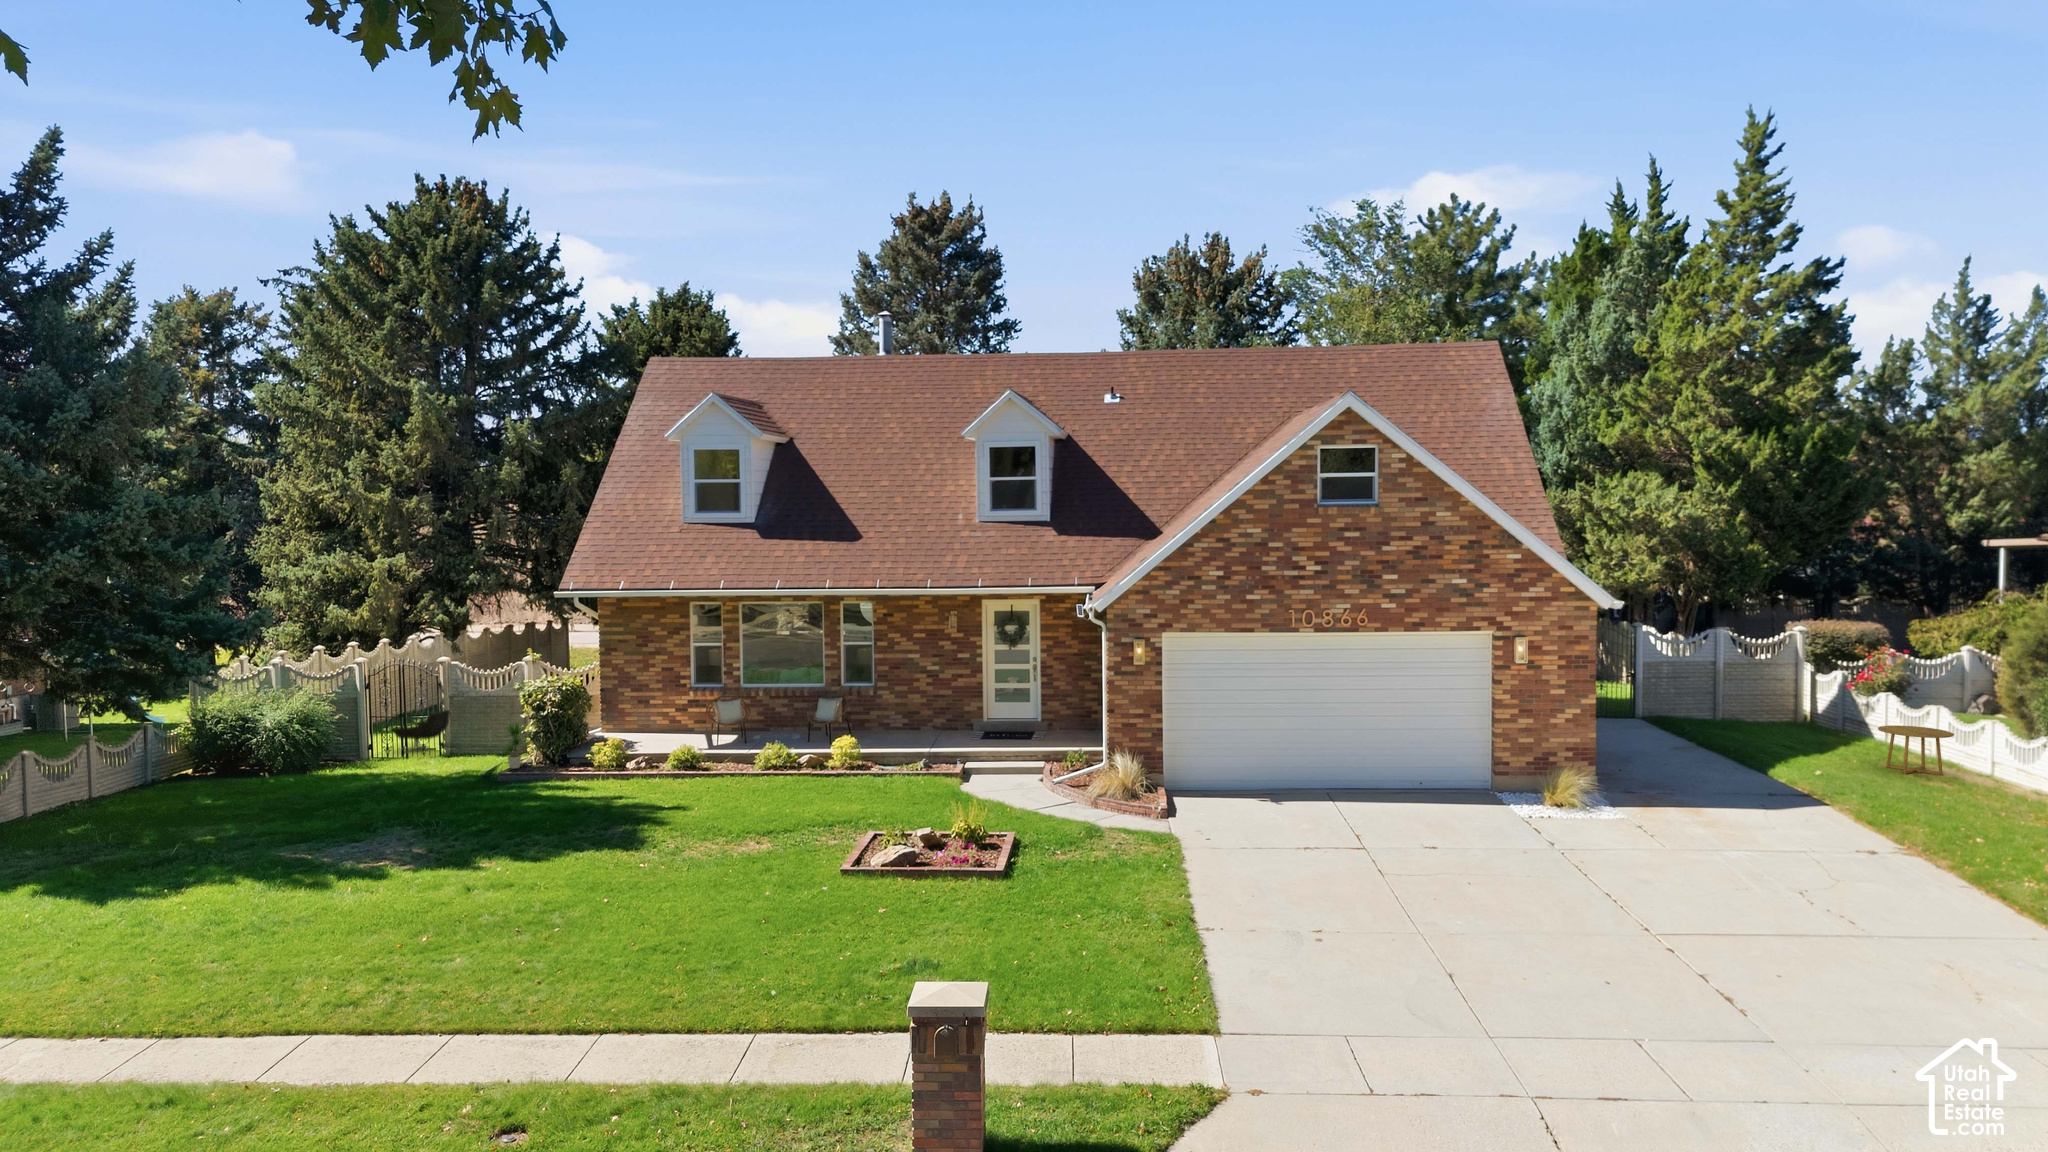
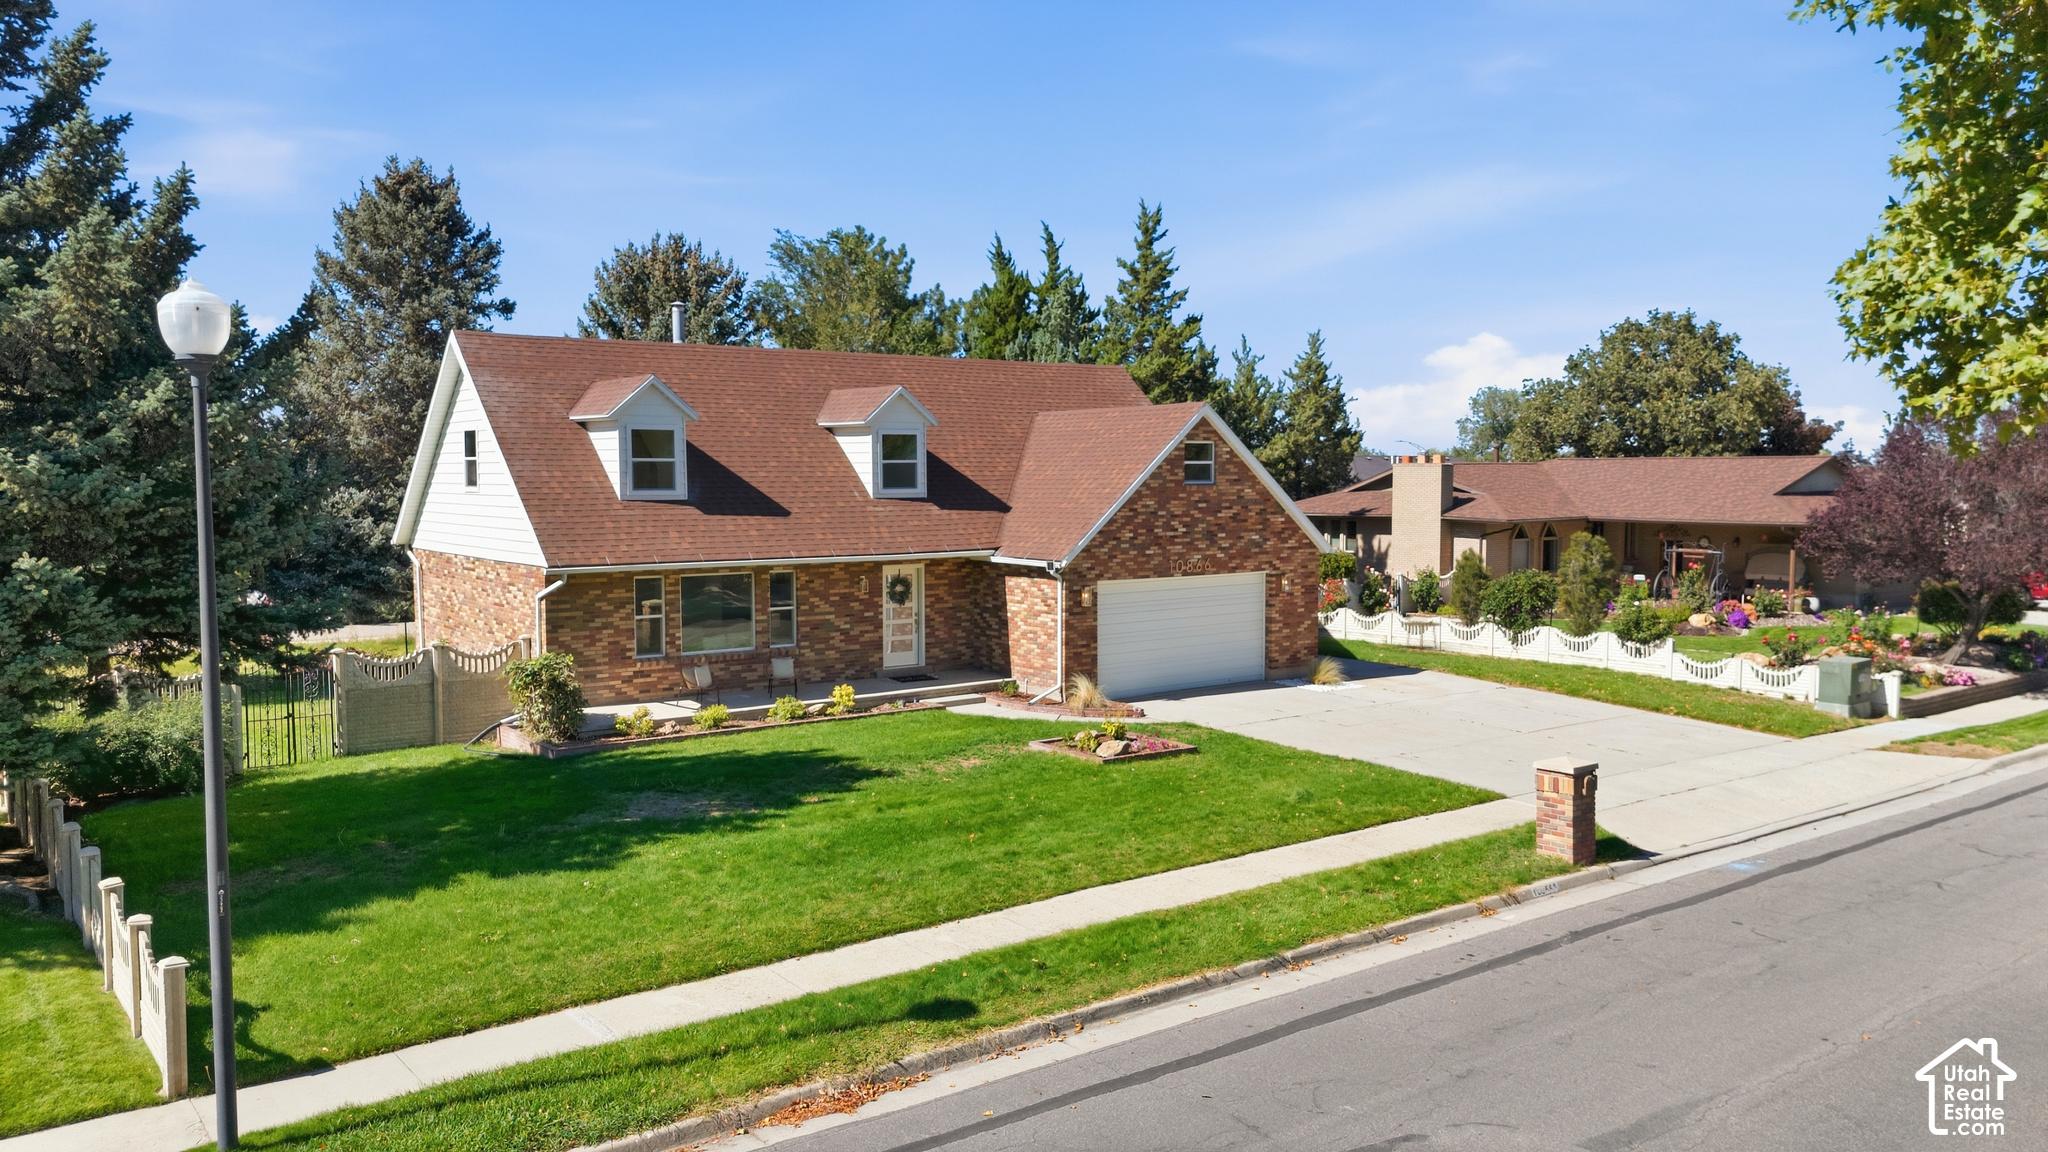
lounge chair: present [393,710,450,749] -> none [361,700,418,748]
potted plant: present [504,723,524,769] -> none [549,696,580,743]

